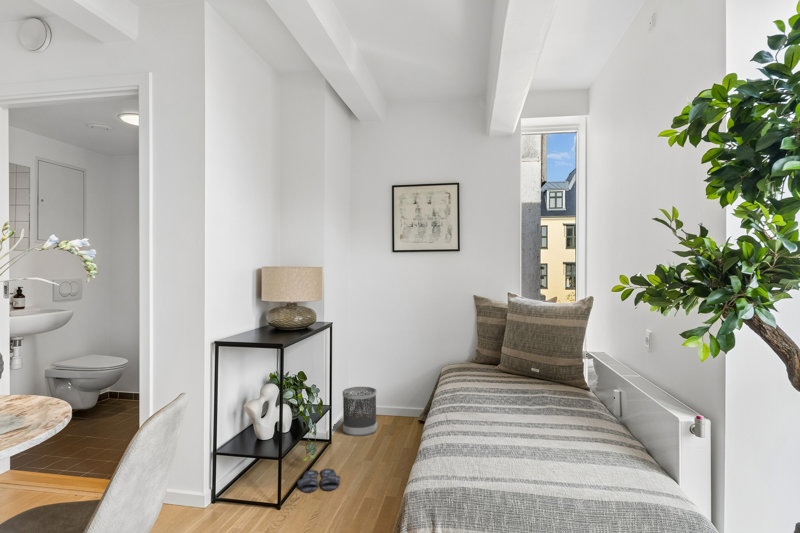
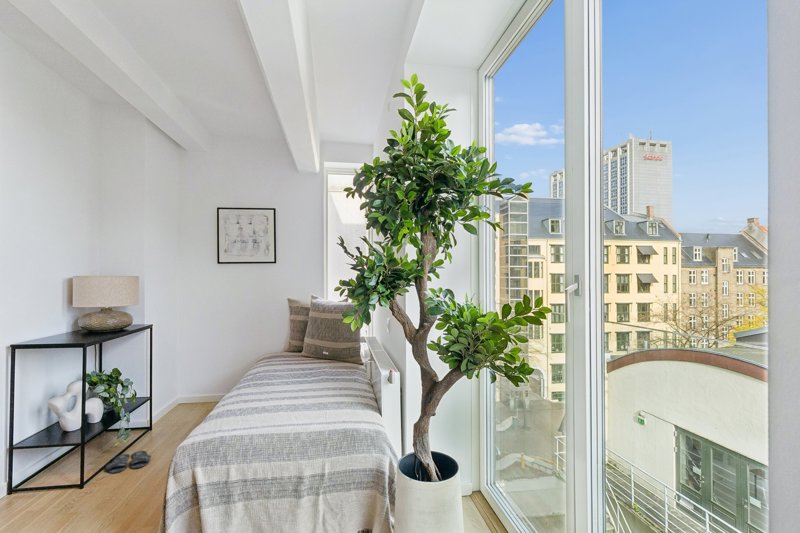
wastebasket: present [343,387,377,436] -> none [162,378,196,421]

